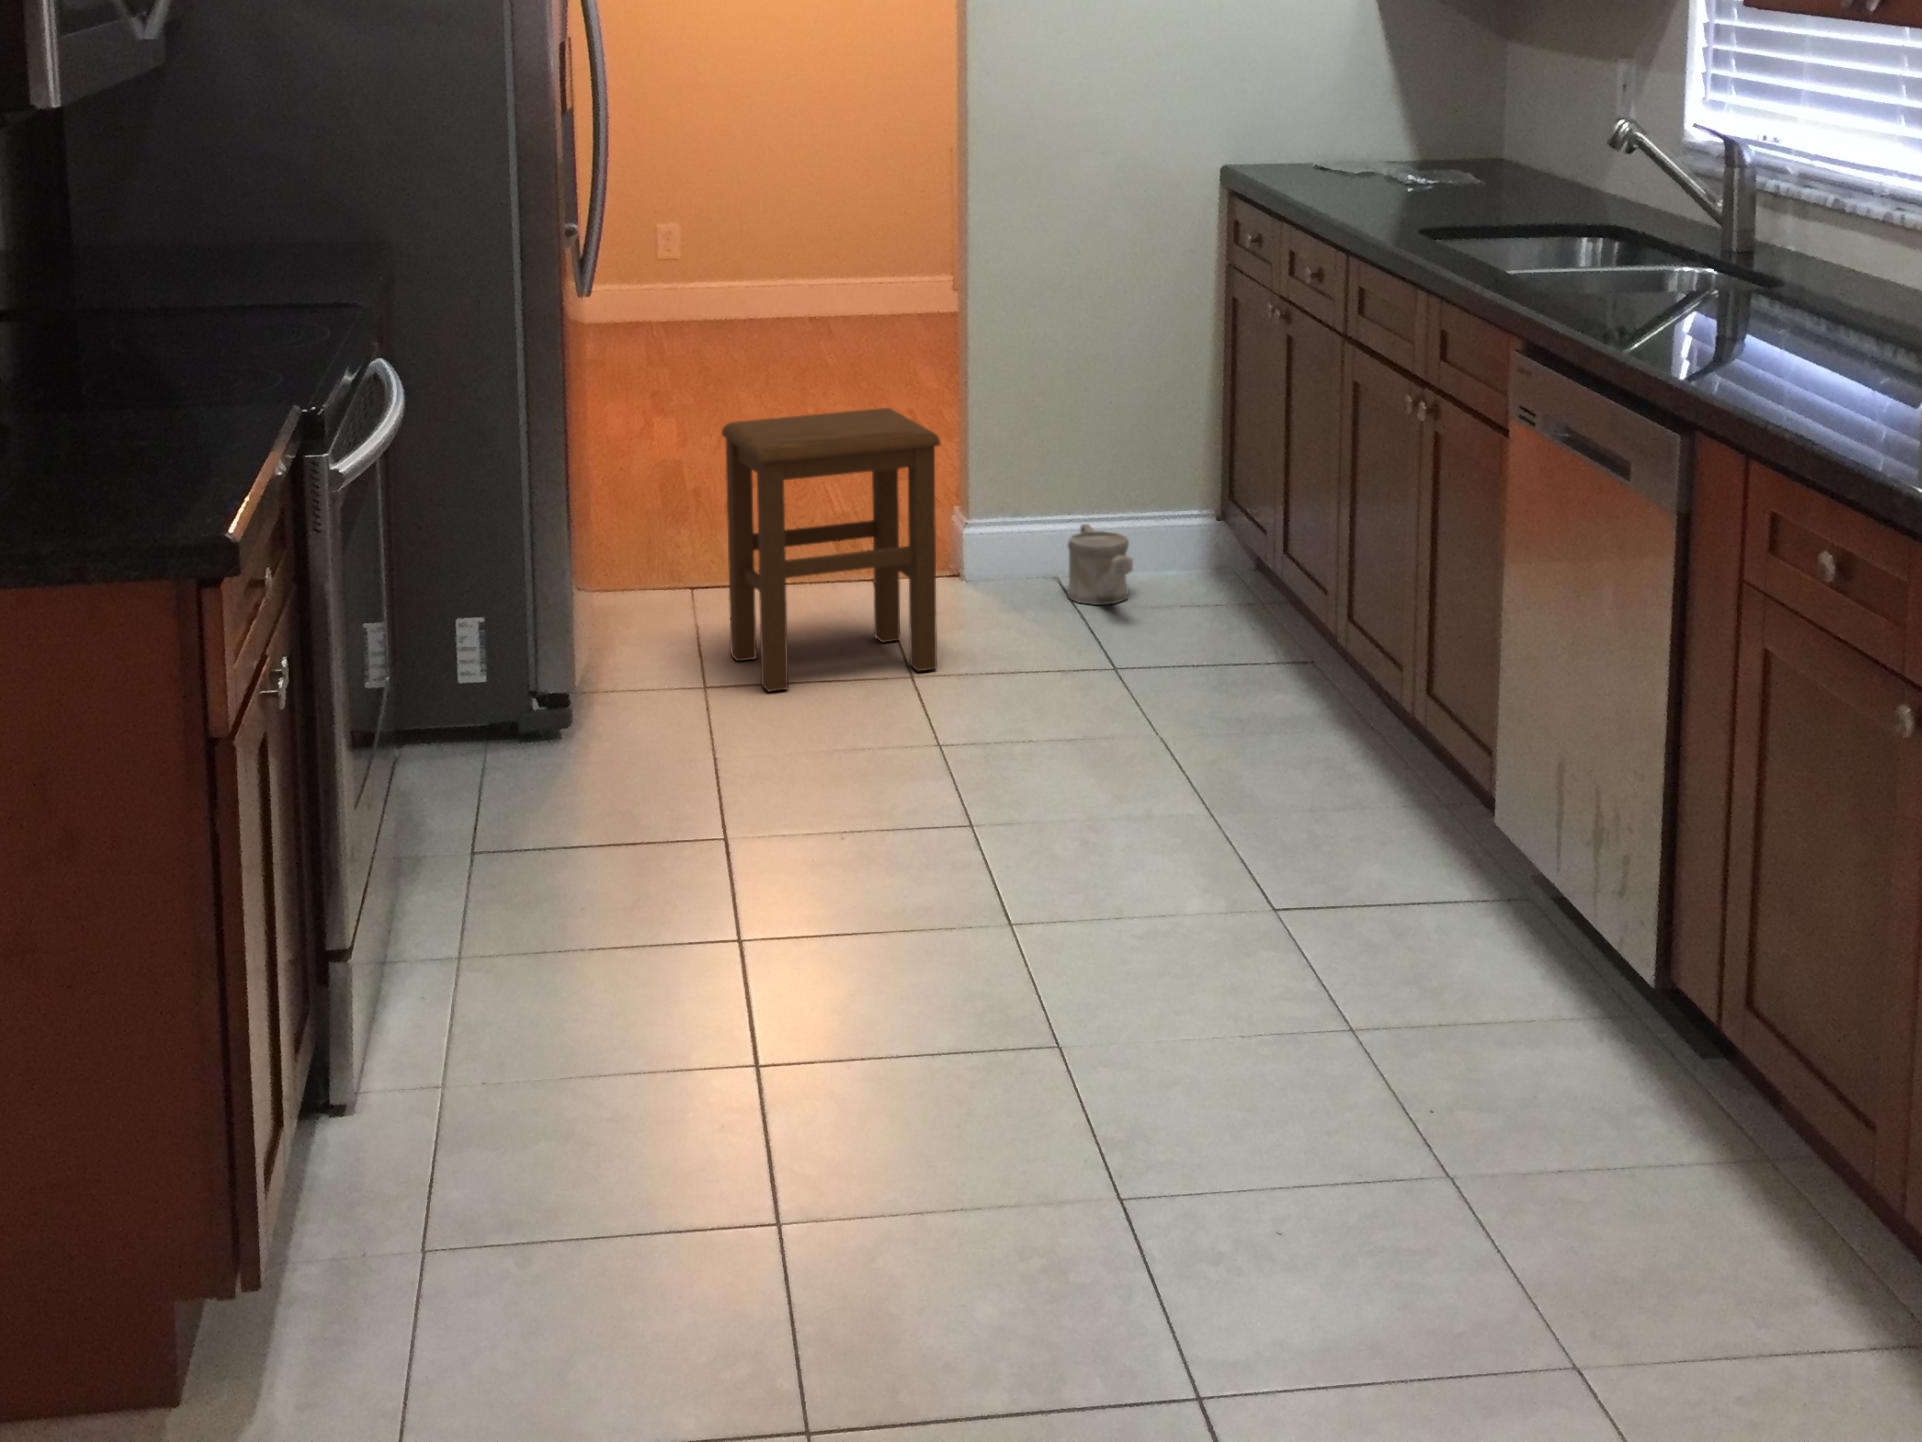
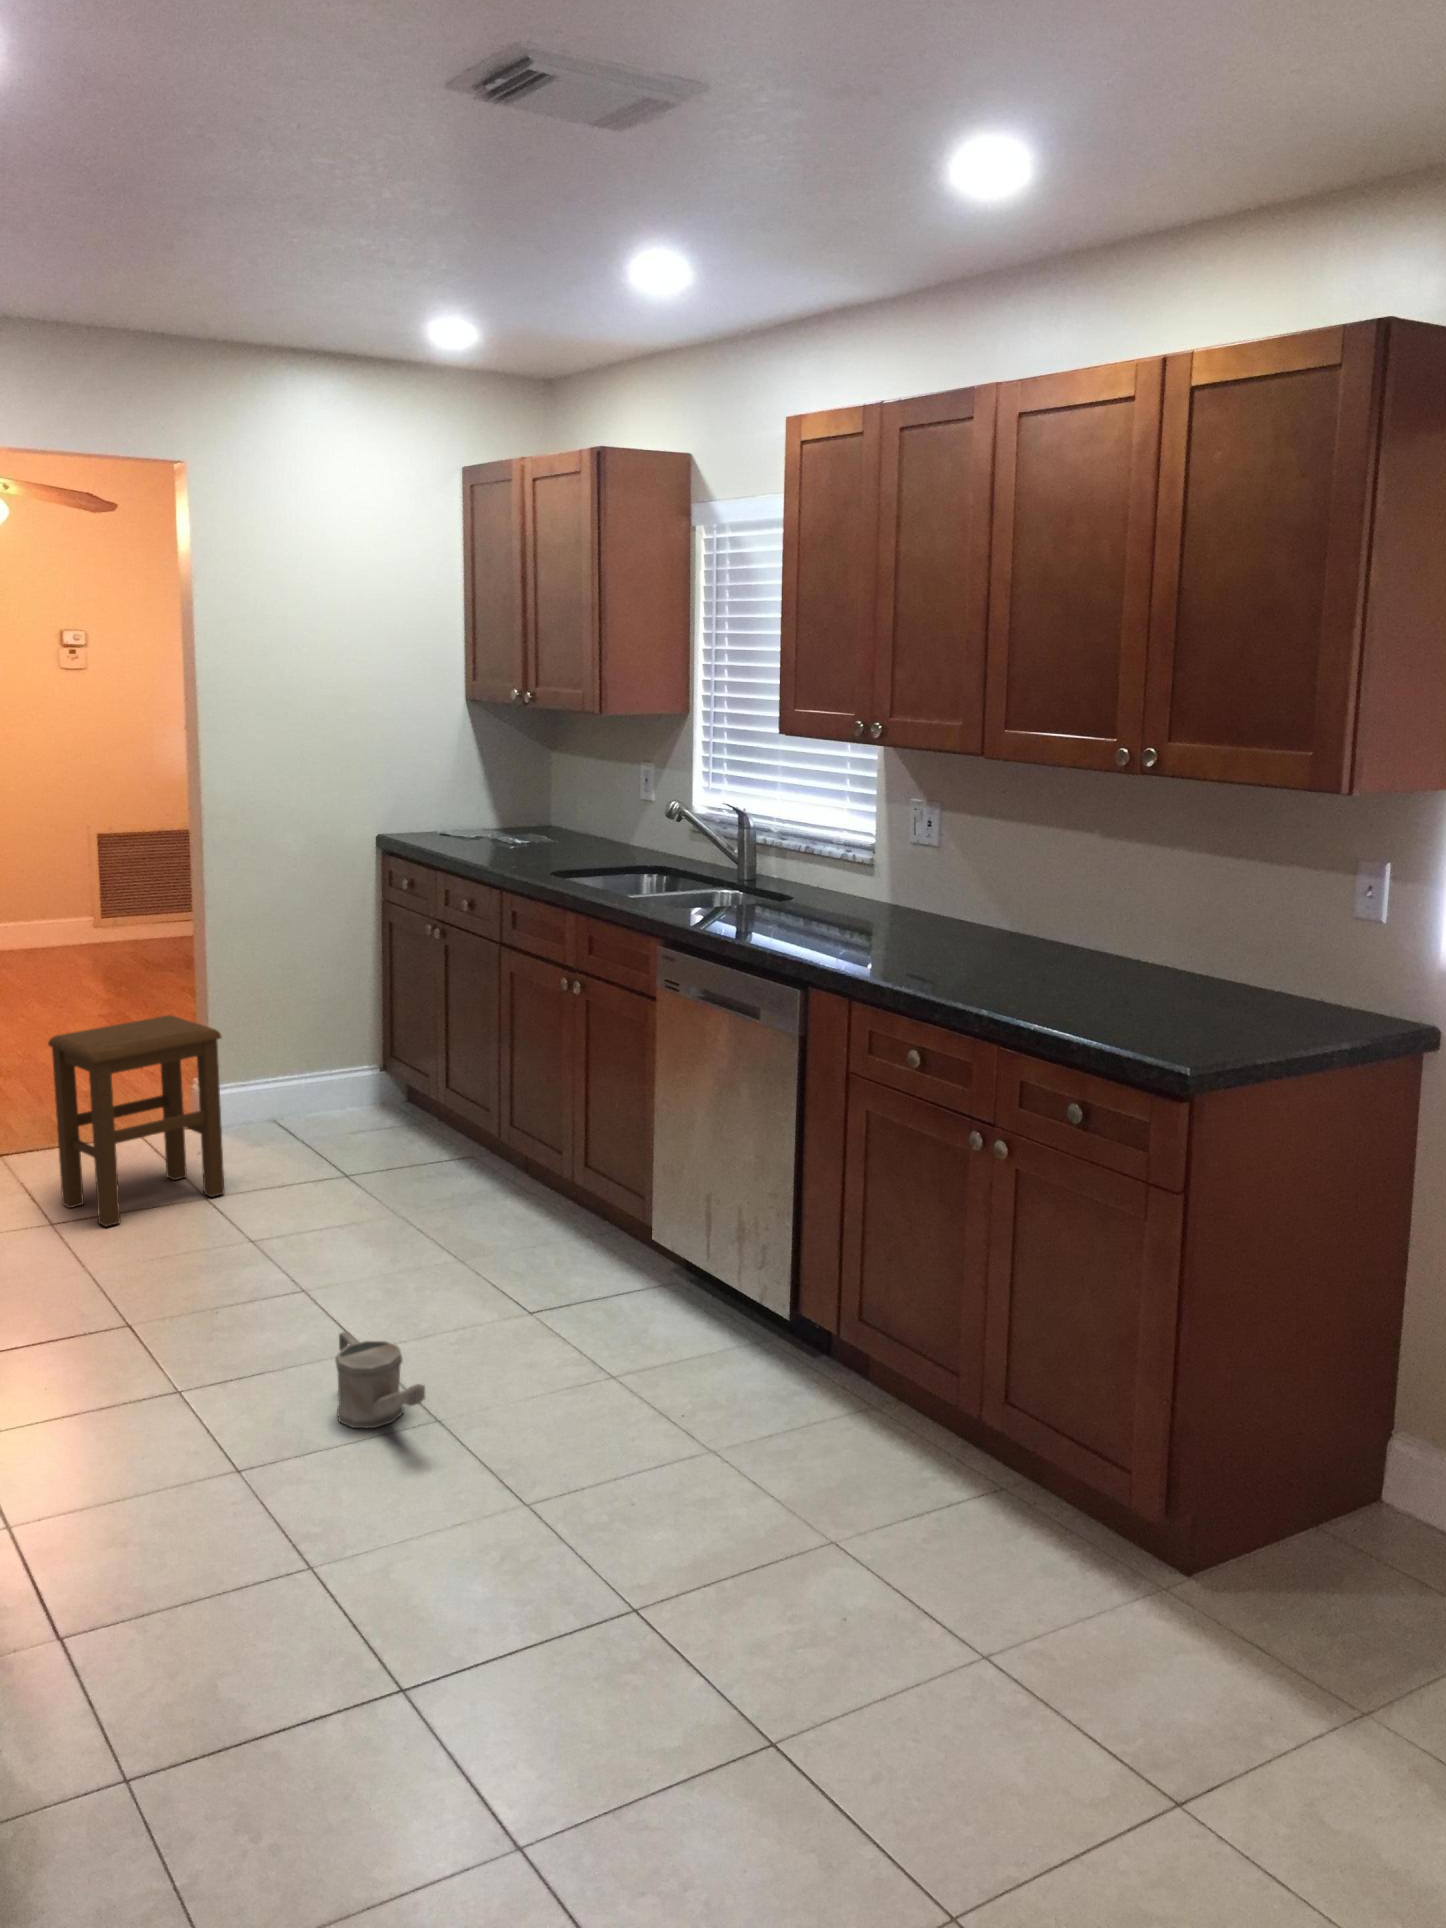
watering can: present [1068,524,1133,605] -> present [335,1331,425,1428]

